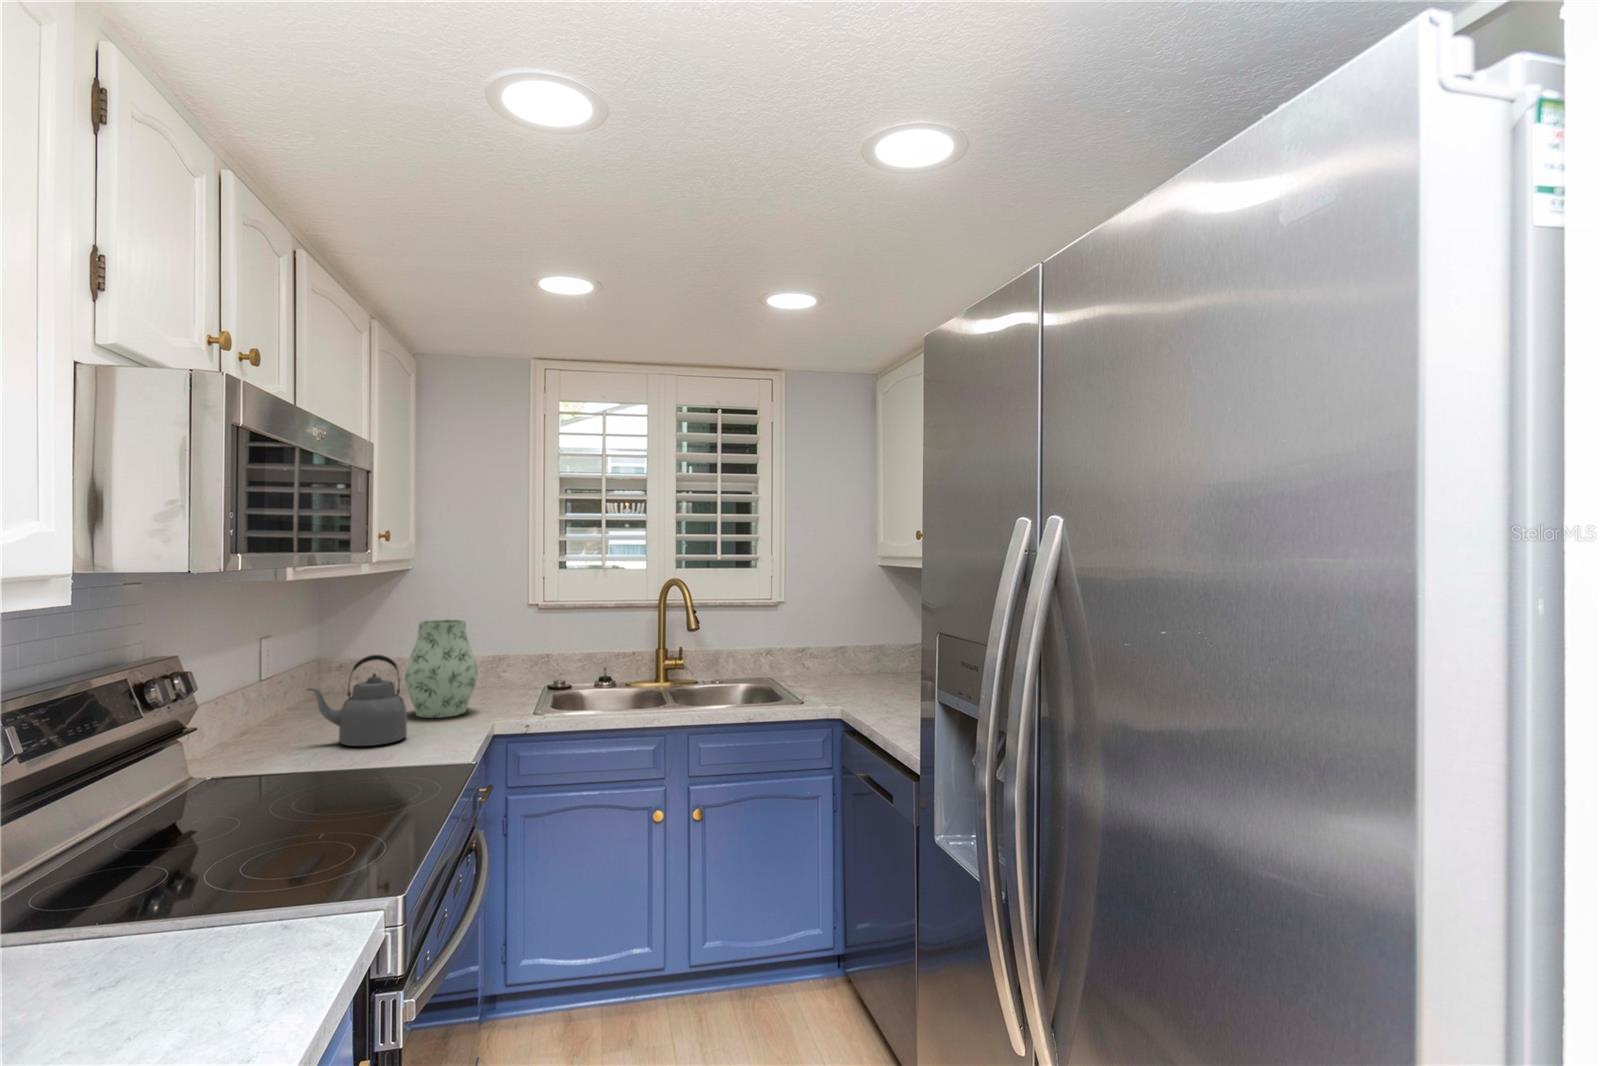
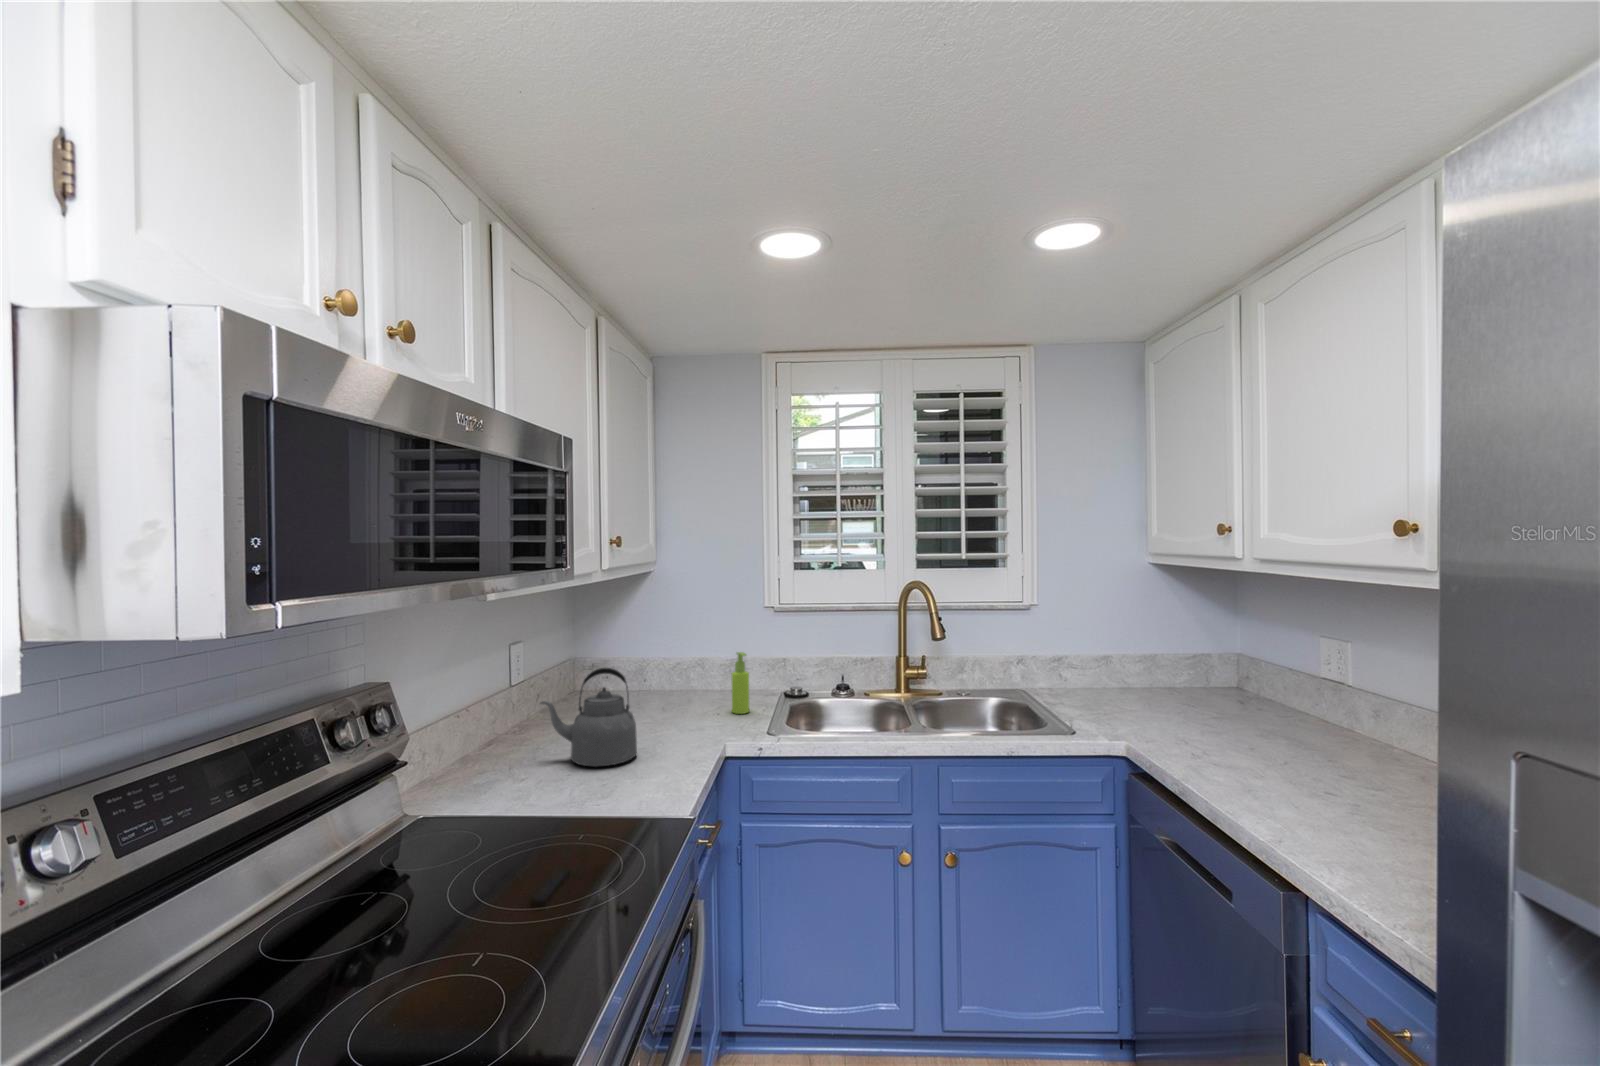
vase: present [405,619,478,718] -> none [641,626,712,730]
soap dispenser: none [496,645,514,704] -> present [732,652,749,714]

